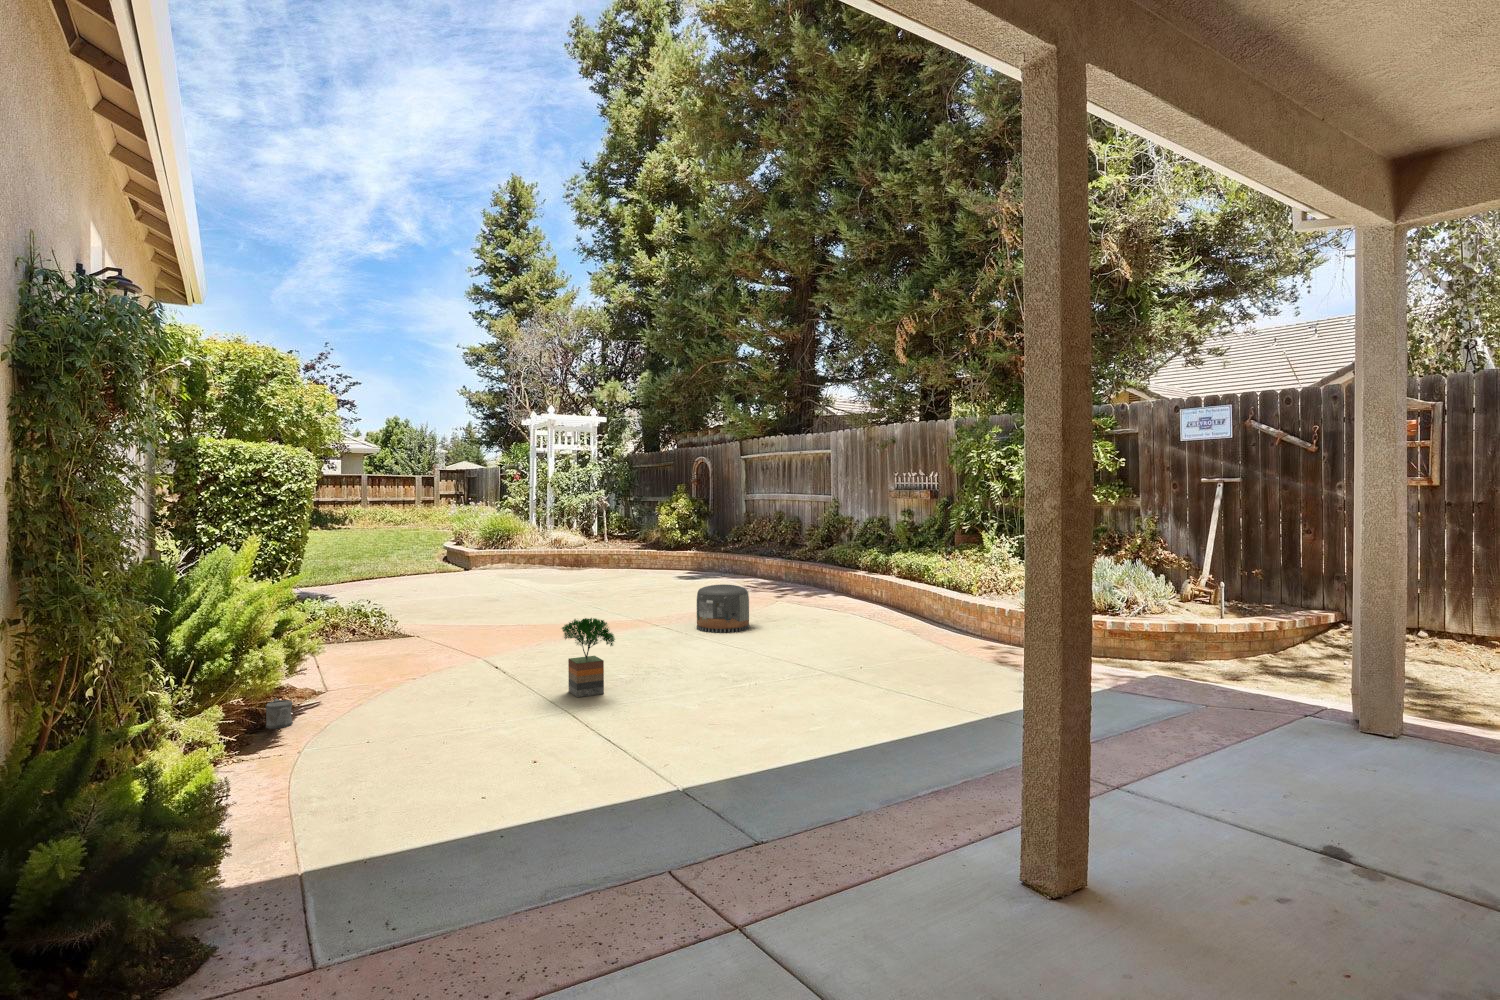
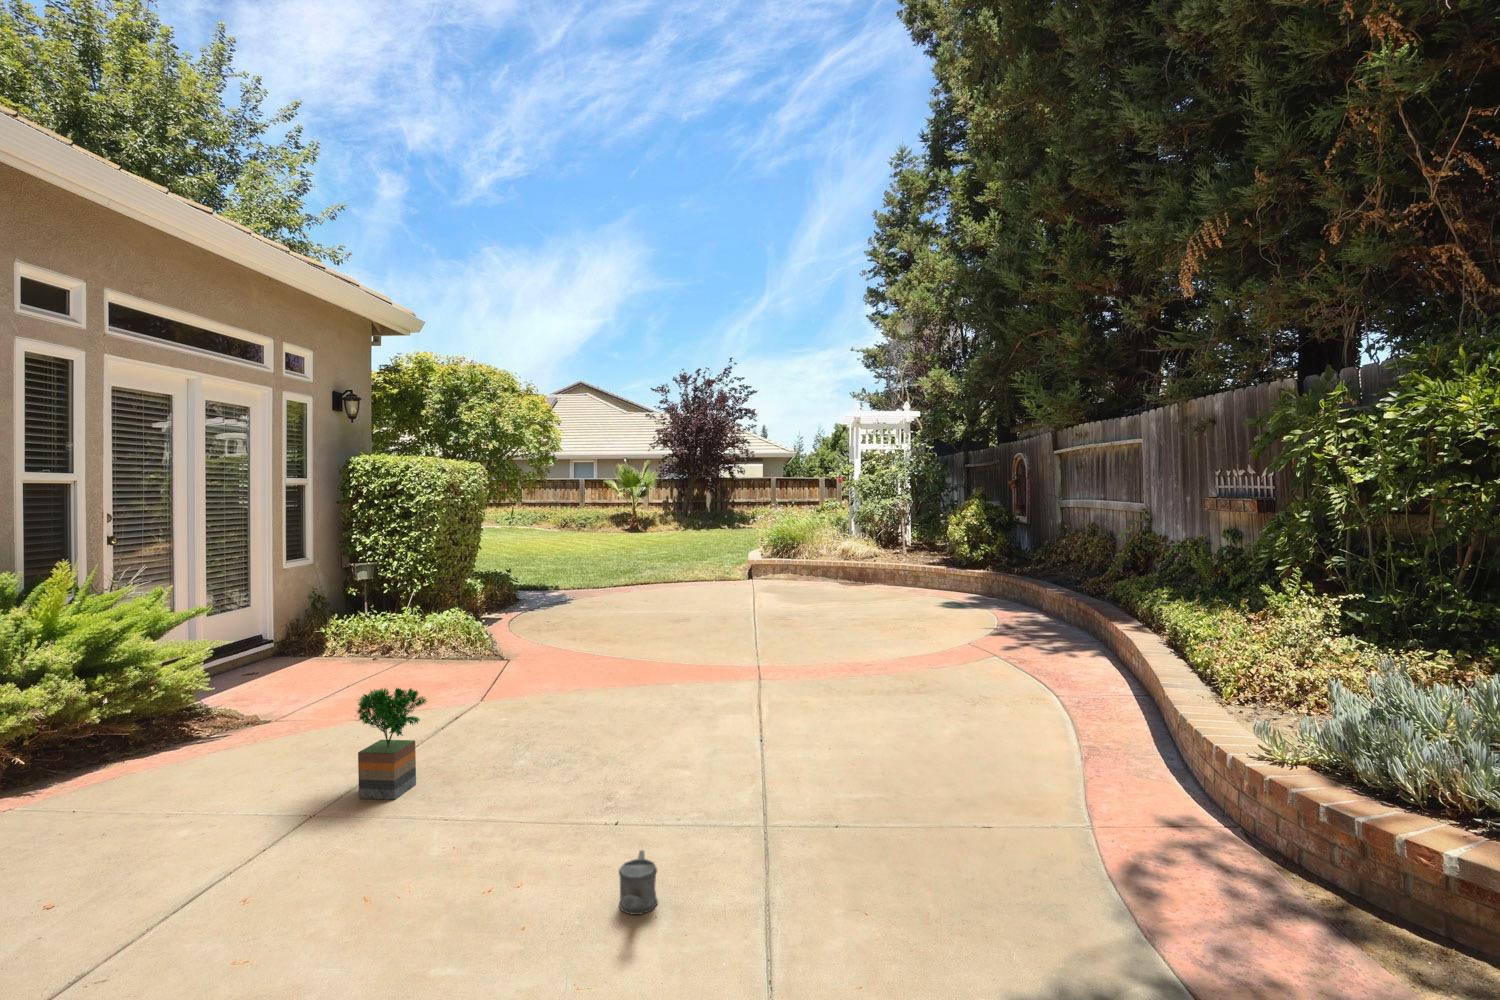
pouf: present [697,584,749,633] -> none [757,638,831,712]
watering can: present [265,698,293,729] -> present [619,850,658,915]

